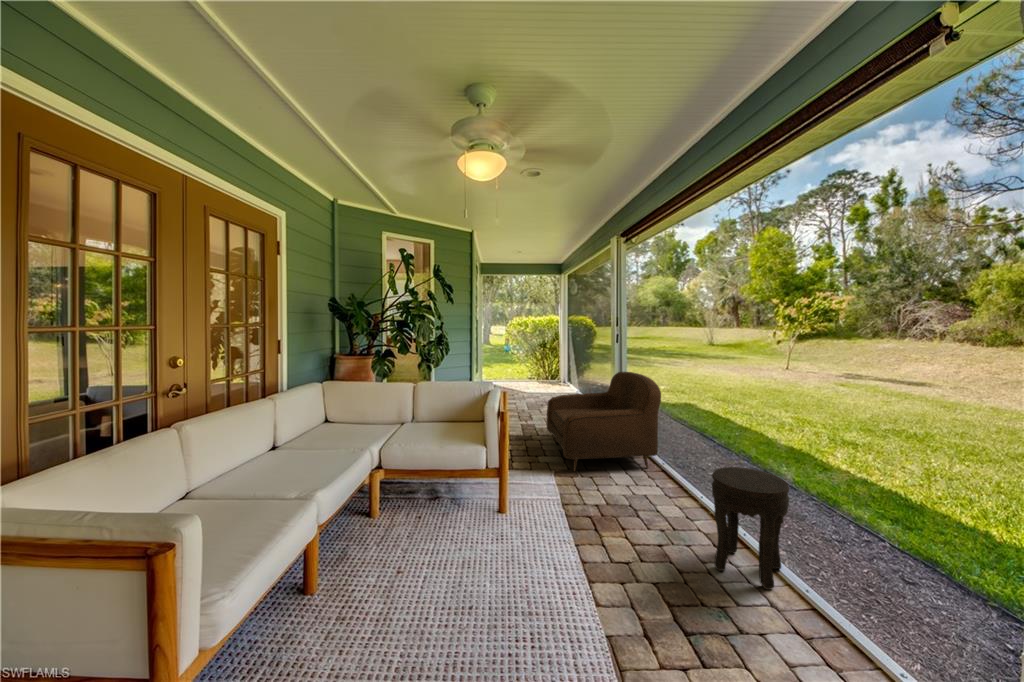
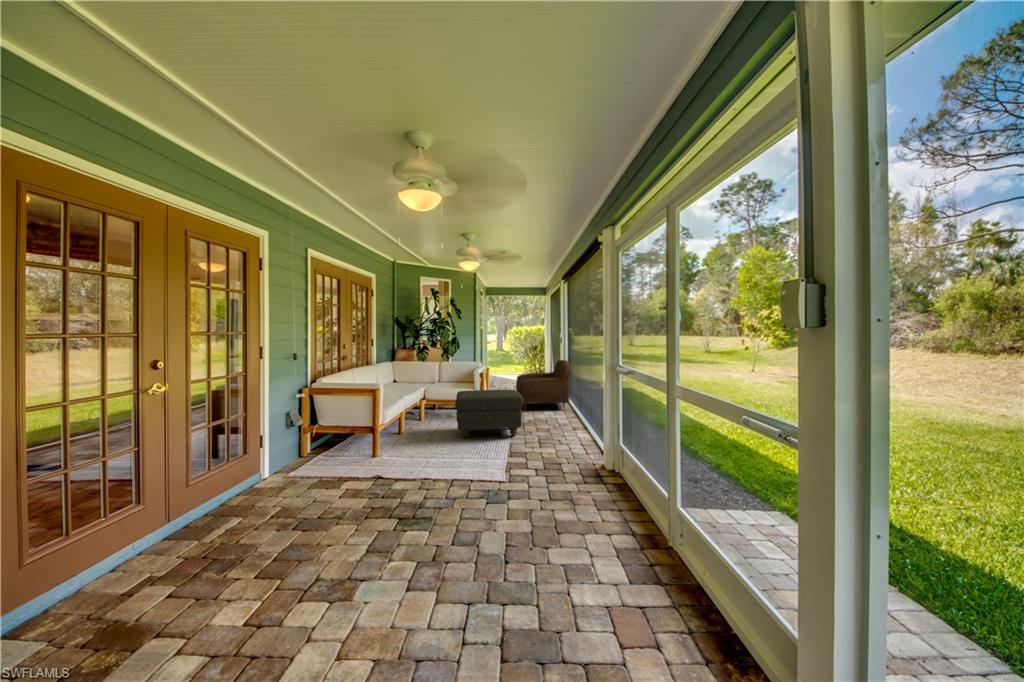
ottoman: none [451,459,635,618] -> present [455,390,523,438]
side table: present [712,467,789,590] -> none [563,393,590,436]

